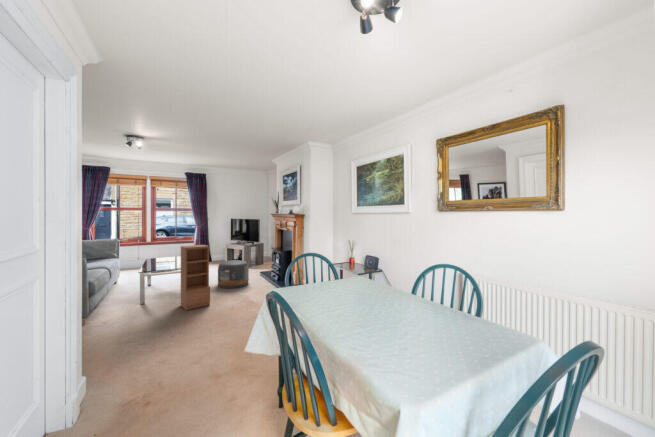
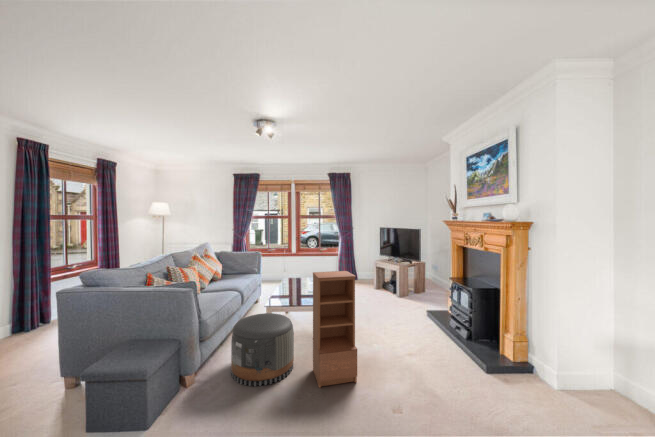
pouf: present [218,260,249,288] -> present [231,313,294,386]

